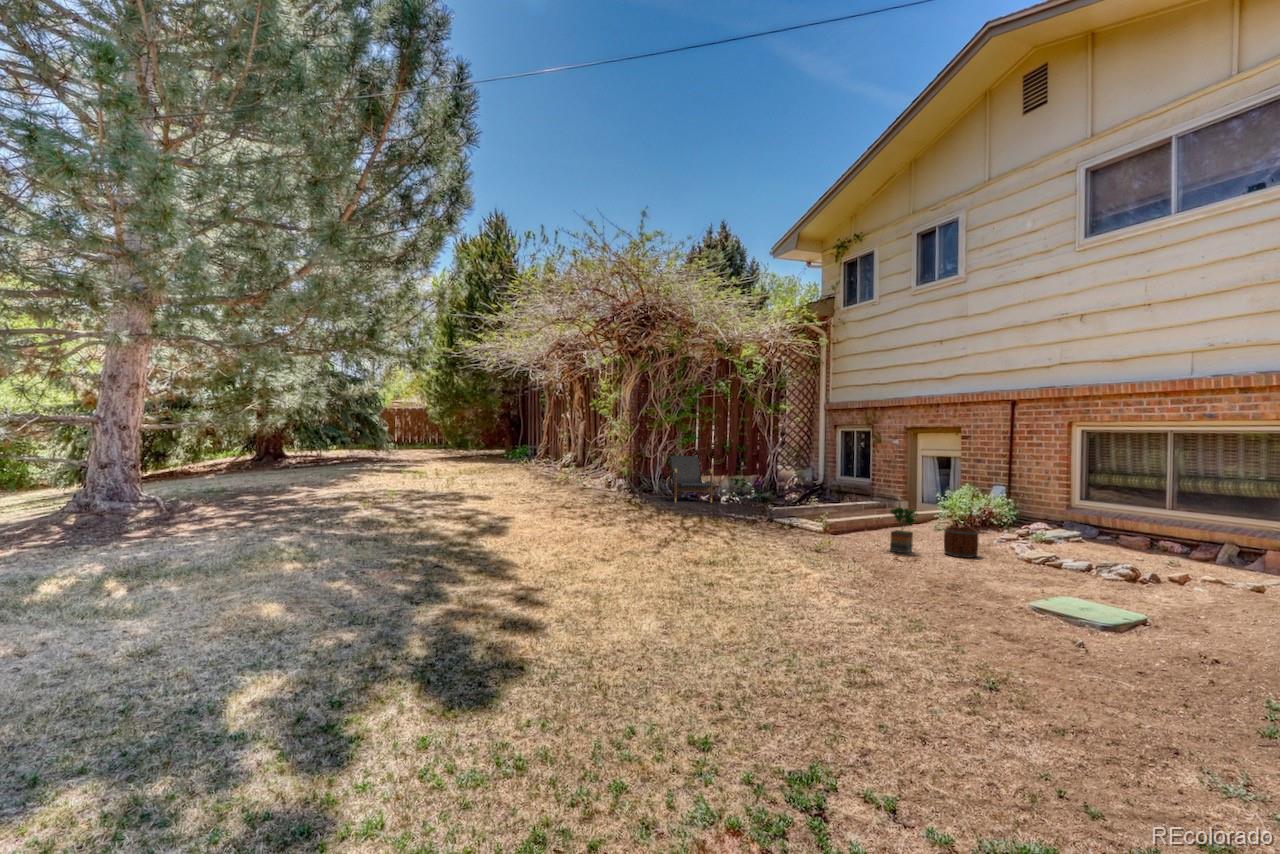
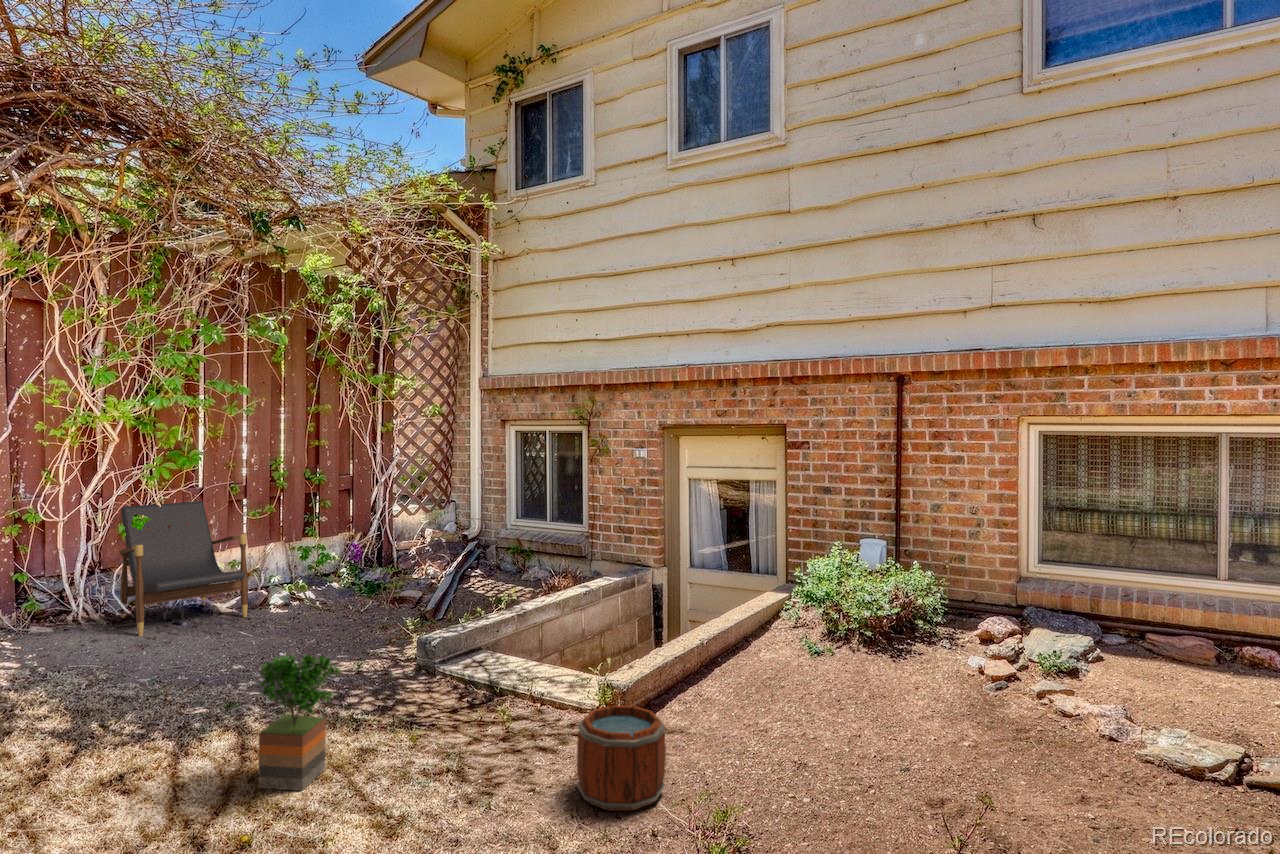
potted tree: present [890,507,918,553] -> present [258,654,341,791]
bucket: present [944,526,979,558] -> present [577,705,666,811]

